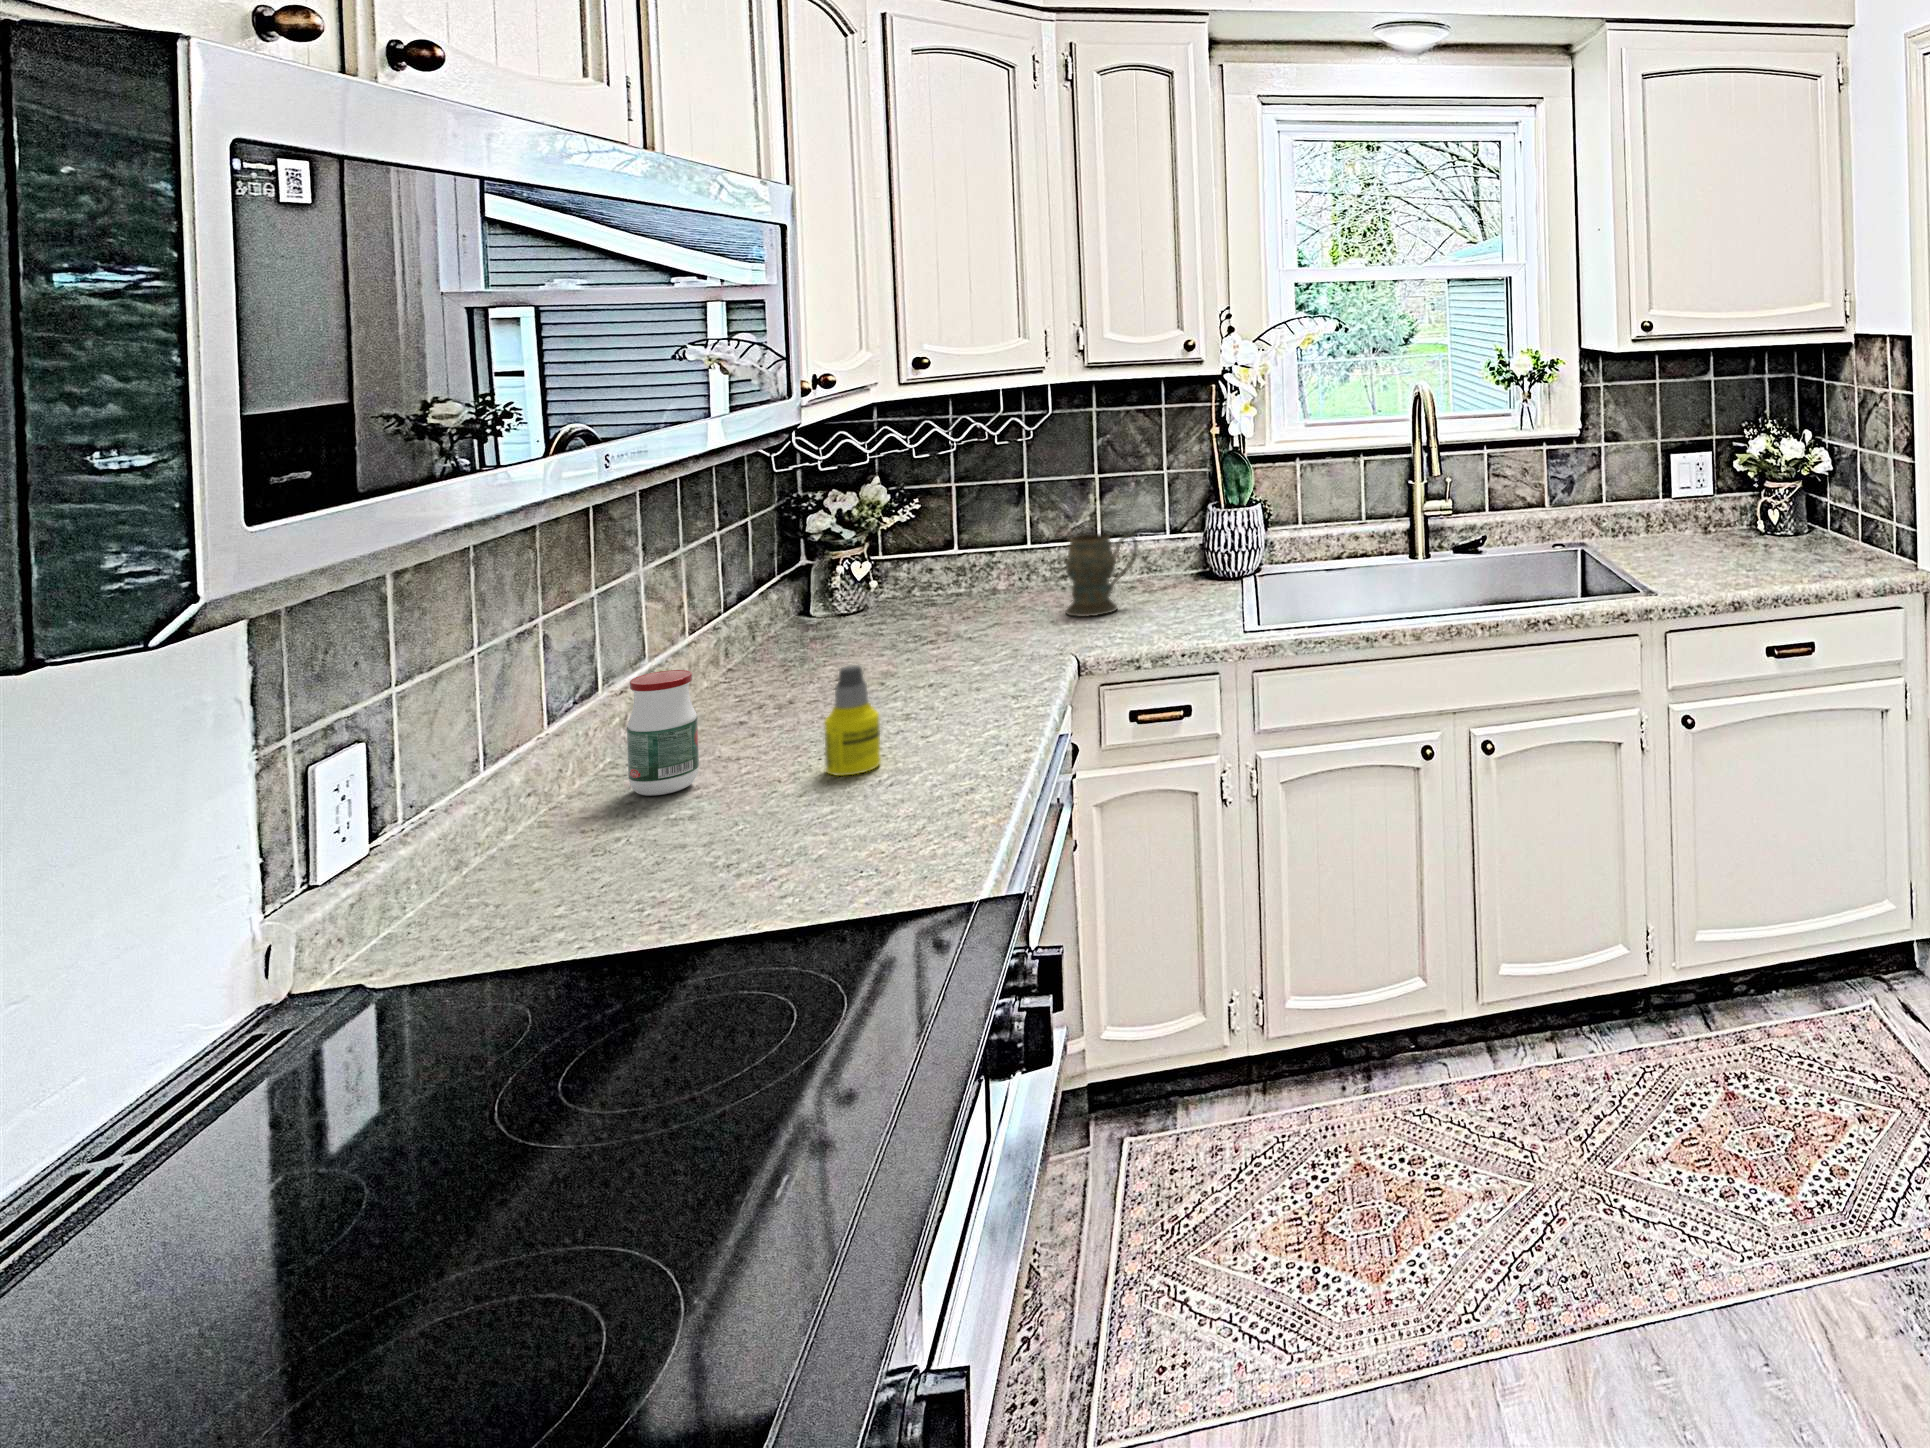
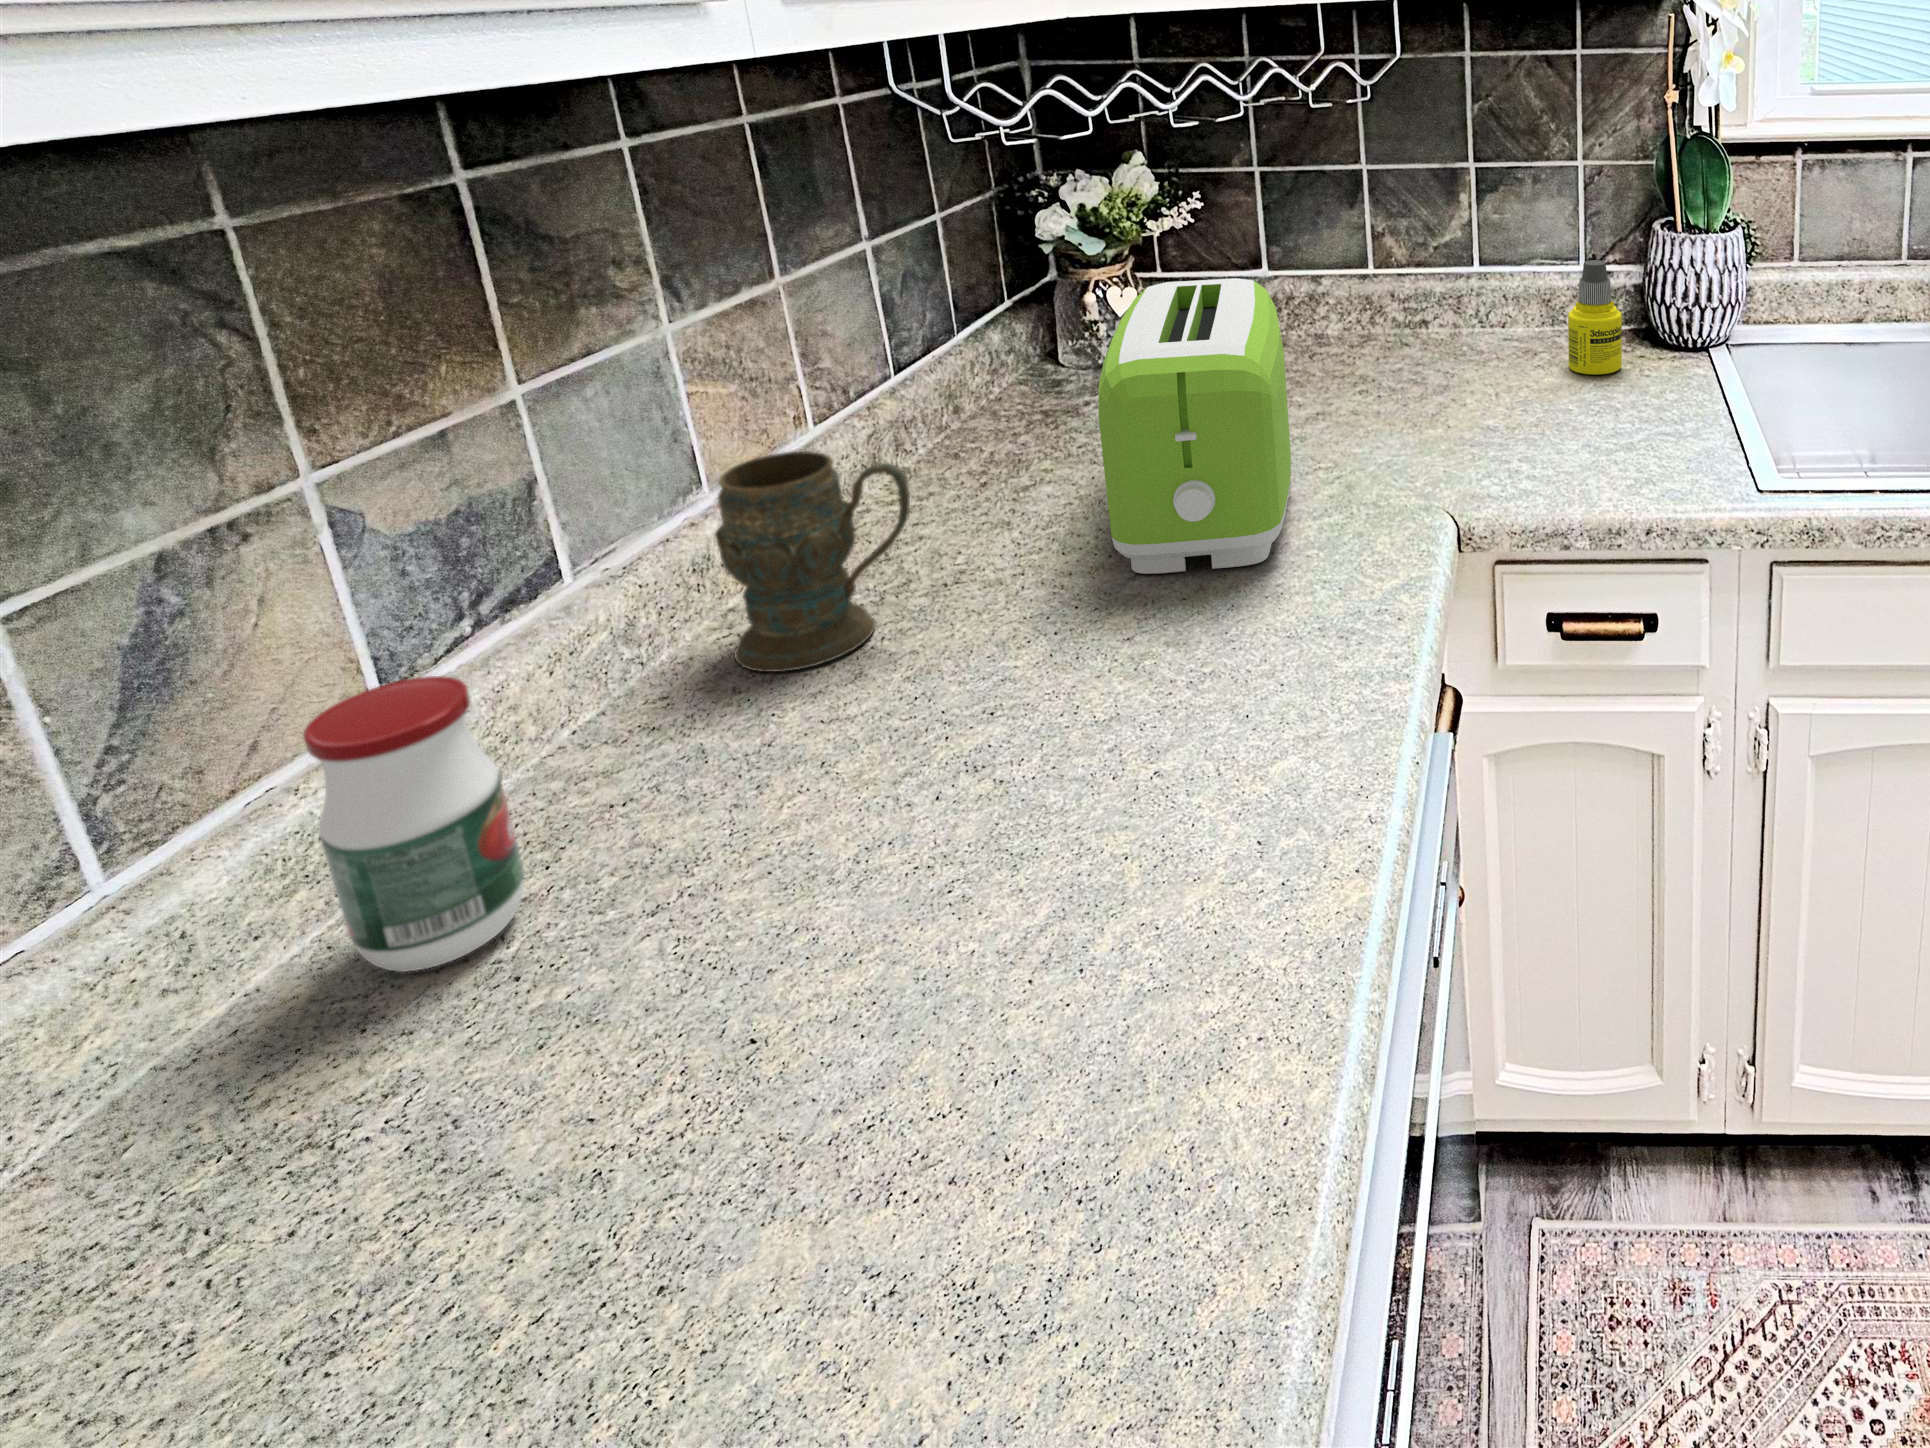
toaster: none [903,533,1007,680] -> present [1098,278,1291,574]
mug: present [1066,534,1137,617] -> present [715,451,910,672]
bottle: present [825,665,881,776] -> present [1568,260,1622,375]

